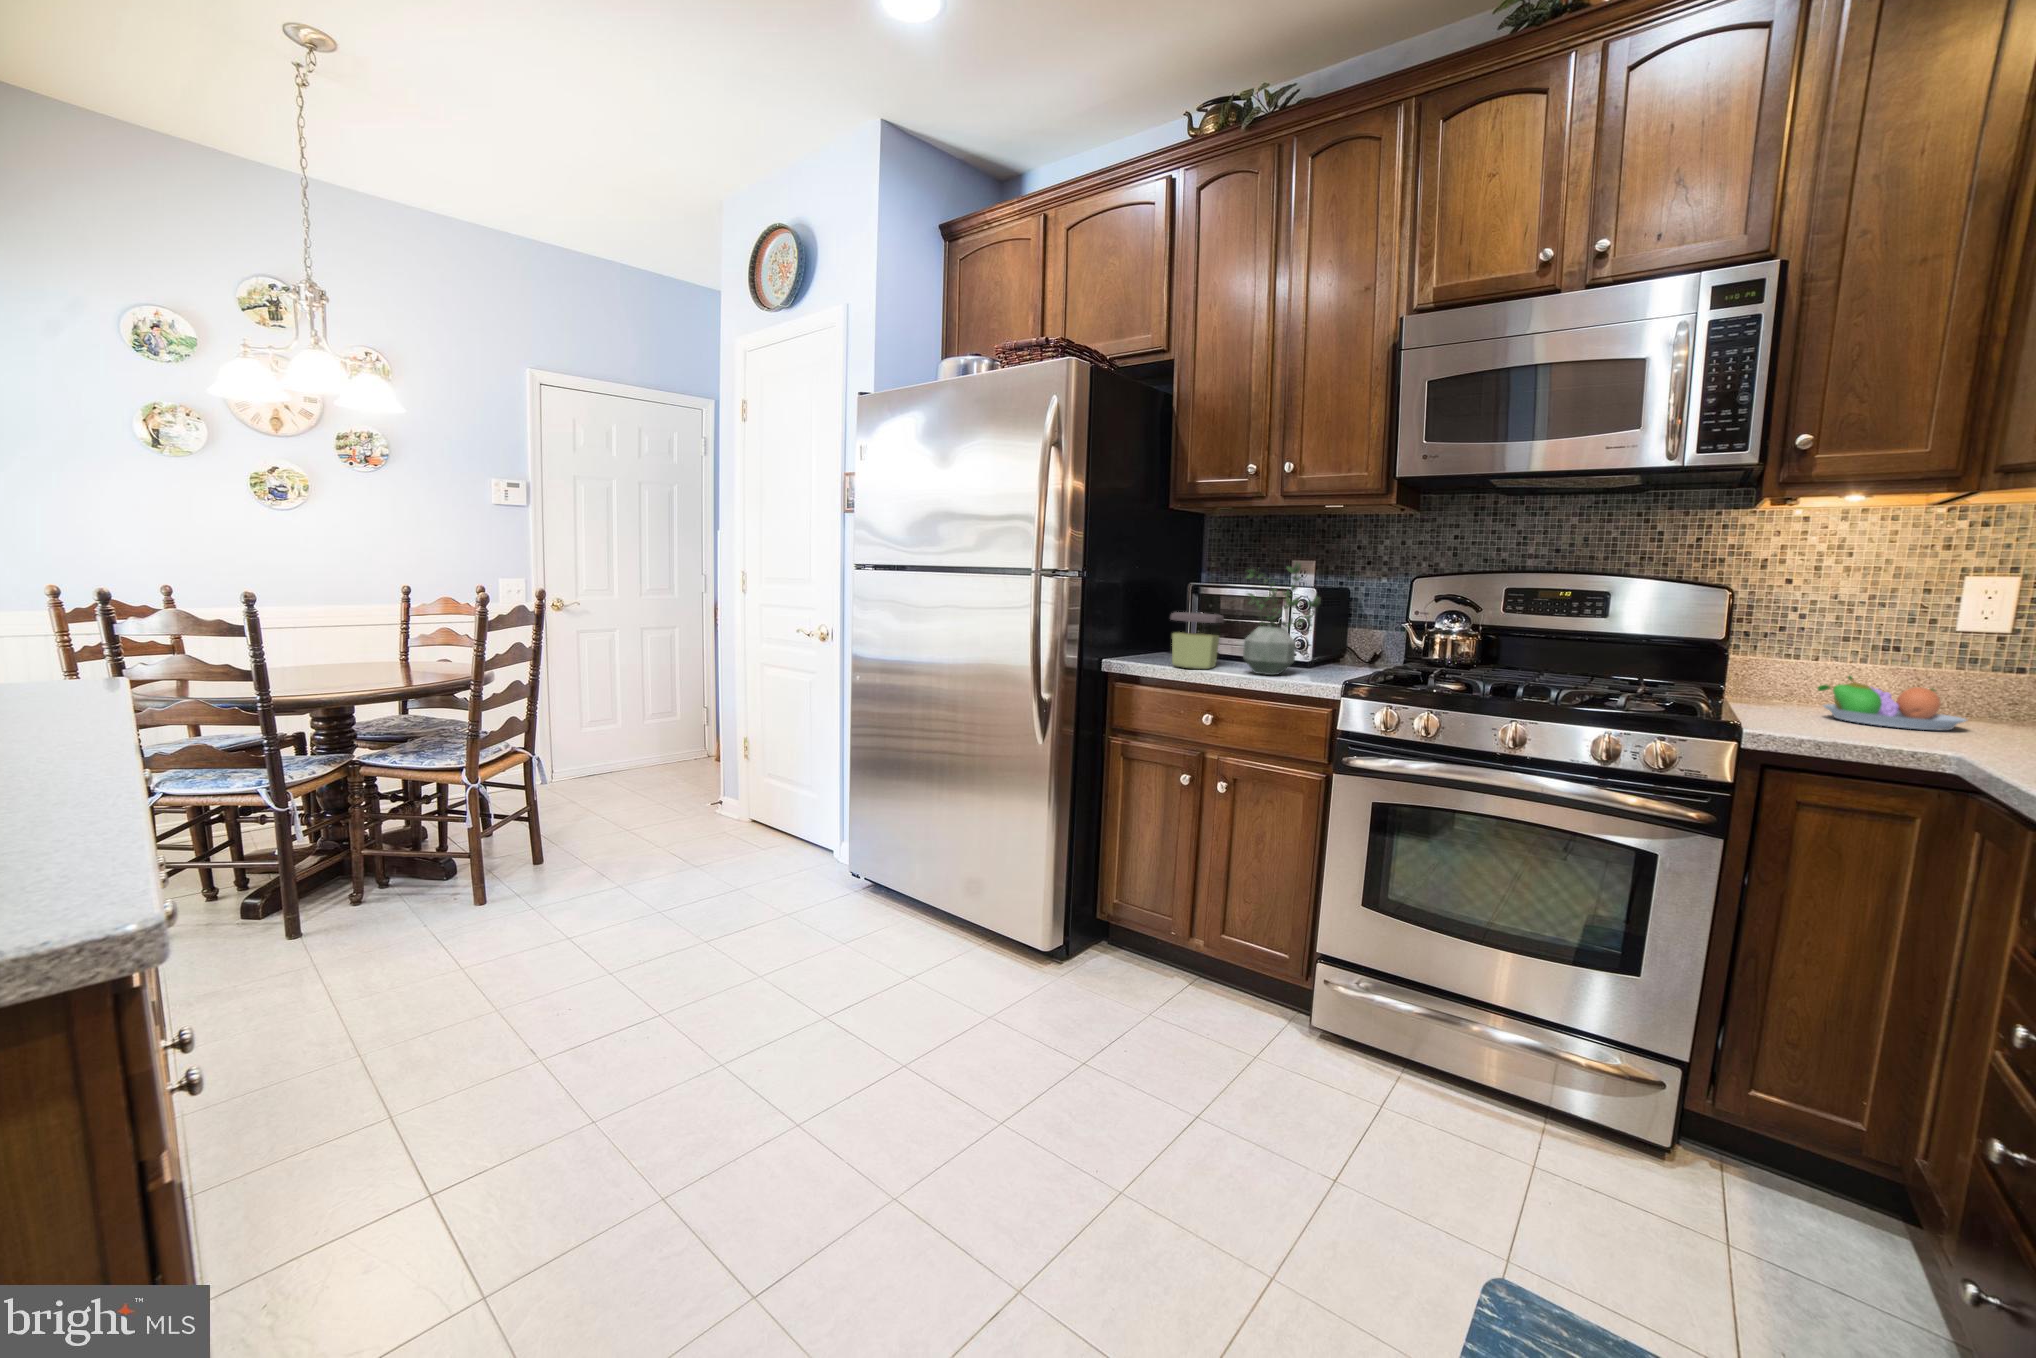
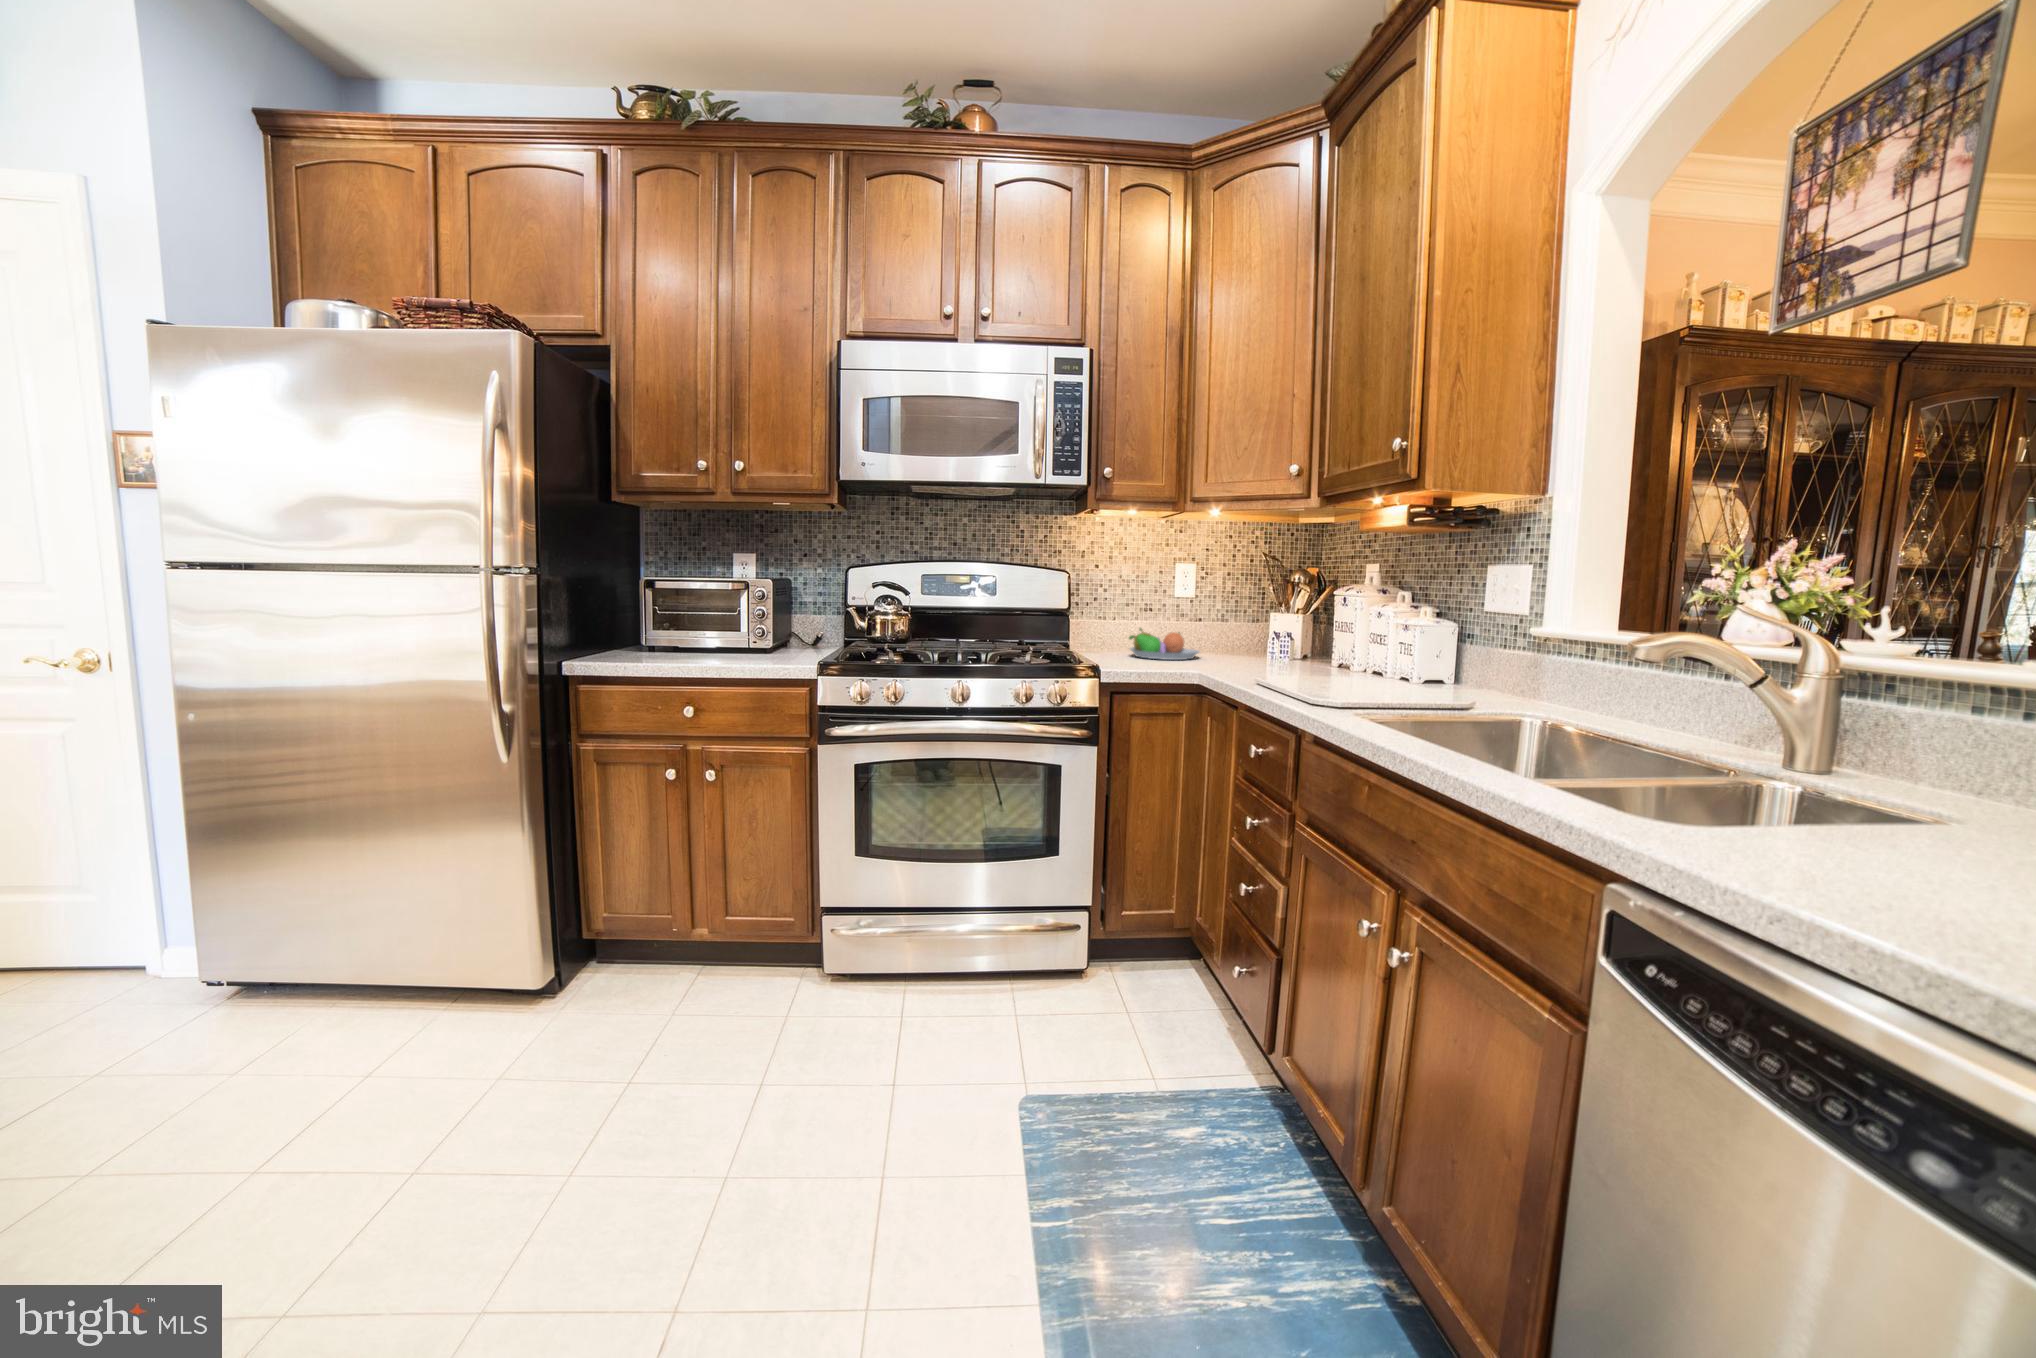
potted plant: present [1243,562,1321,675] -> none [713,555,787,662]
jar: present [1171,612,1224,669] -> none [636,607,691,662]

